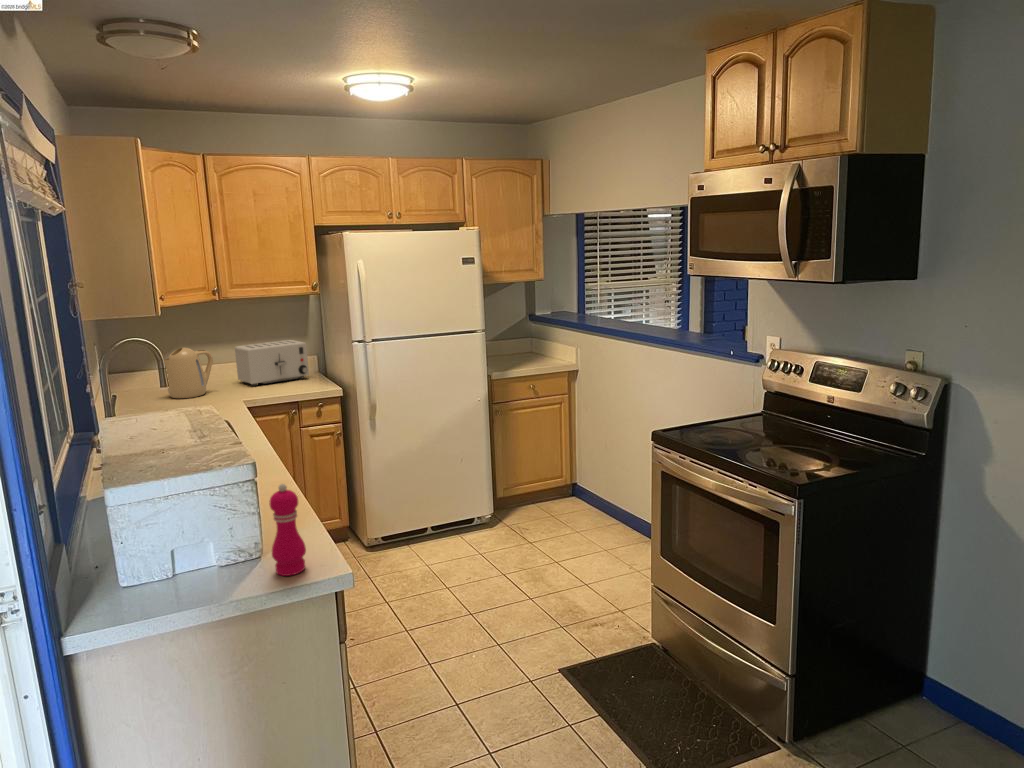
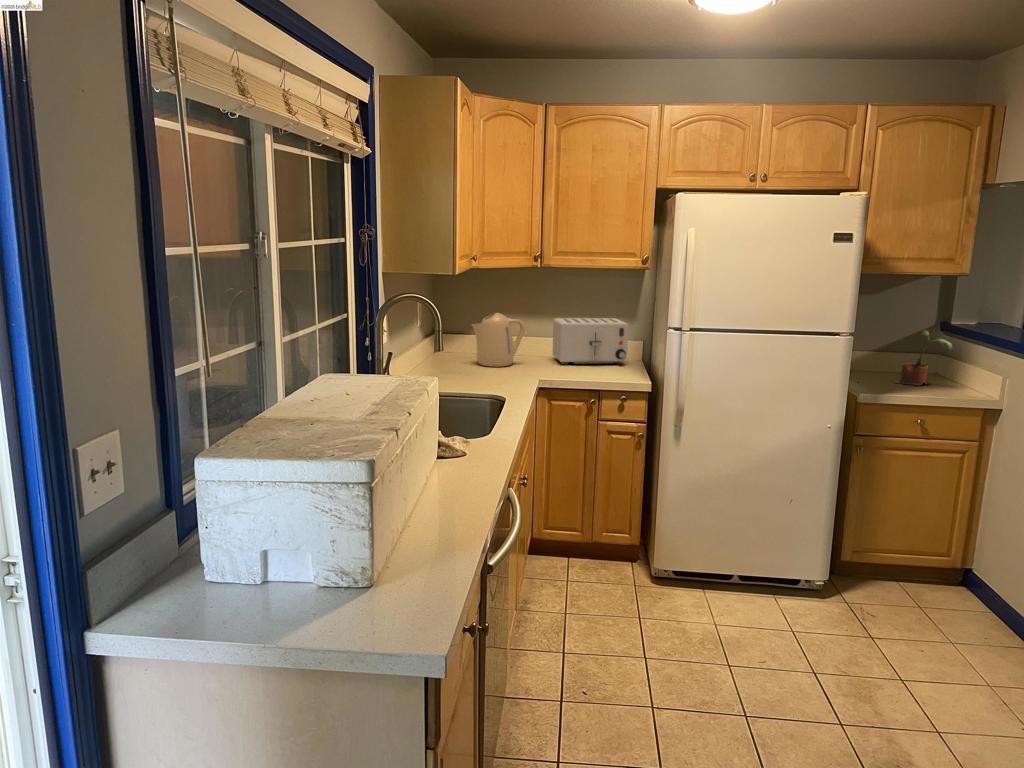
potted plant: none [509,320,543,361] -> present [896,329,953,385]
pepper mill: present [269,484,306,576] -> none [366,500,410,624]

